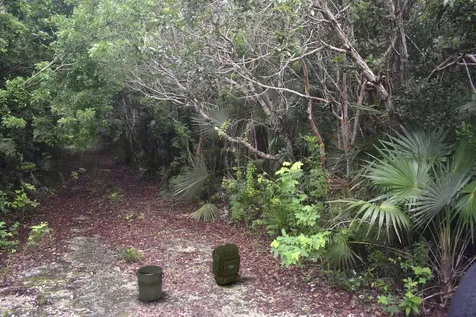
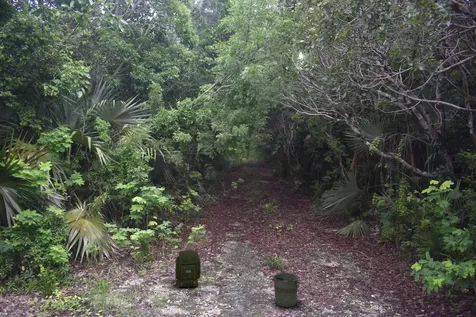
backpack: present [212,243,240,284] -> present [175,249,201,287]

